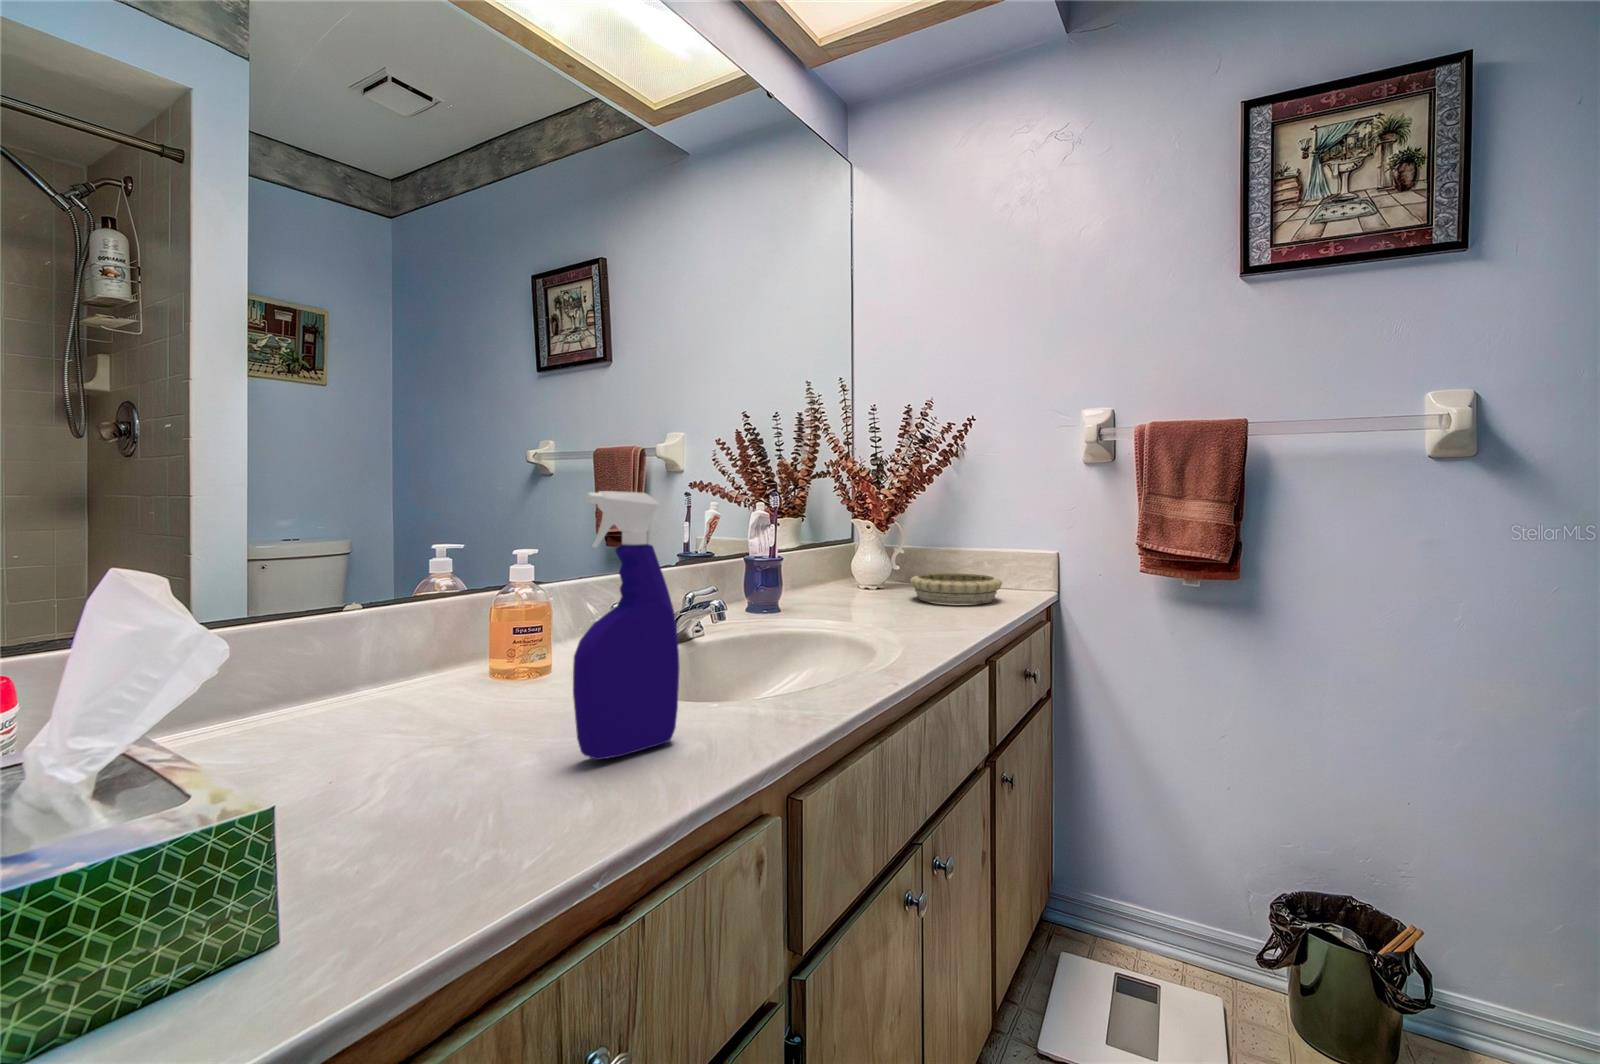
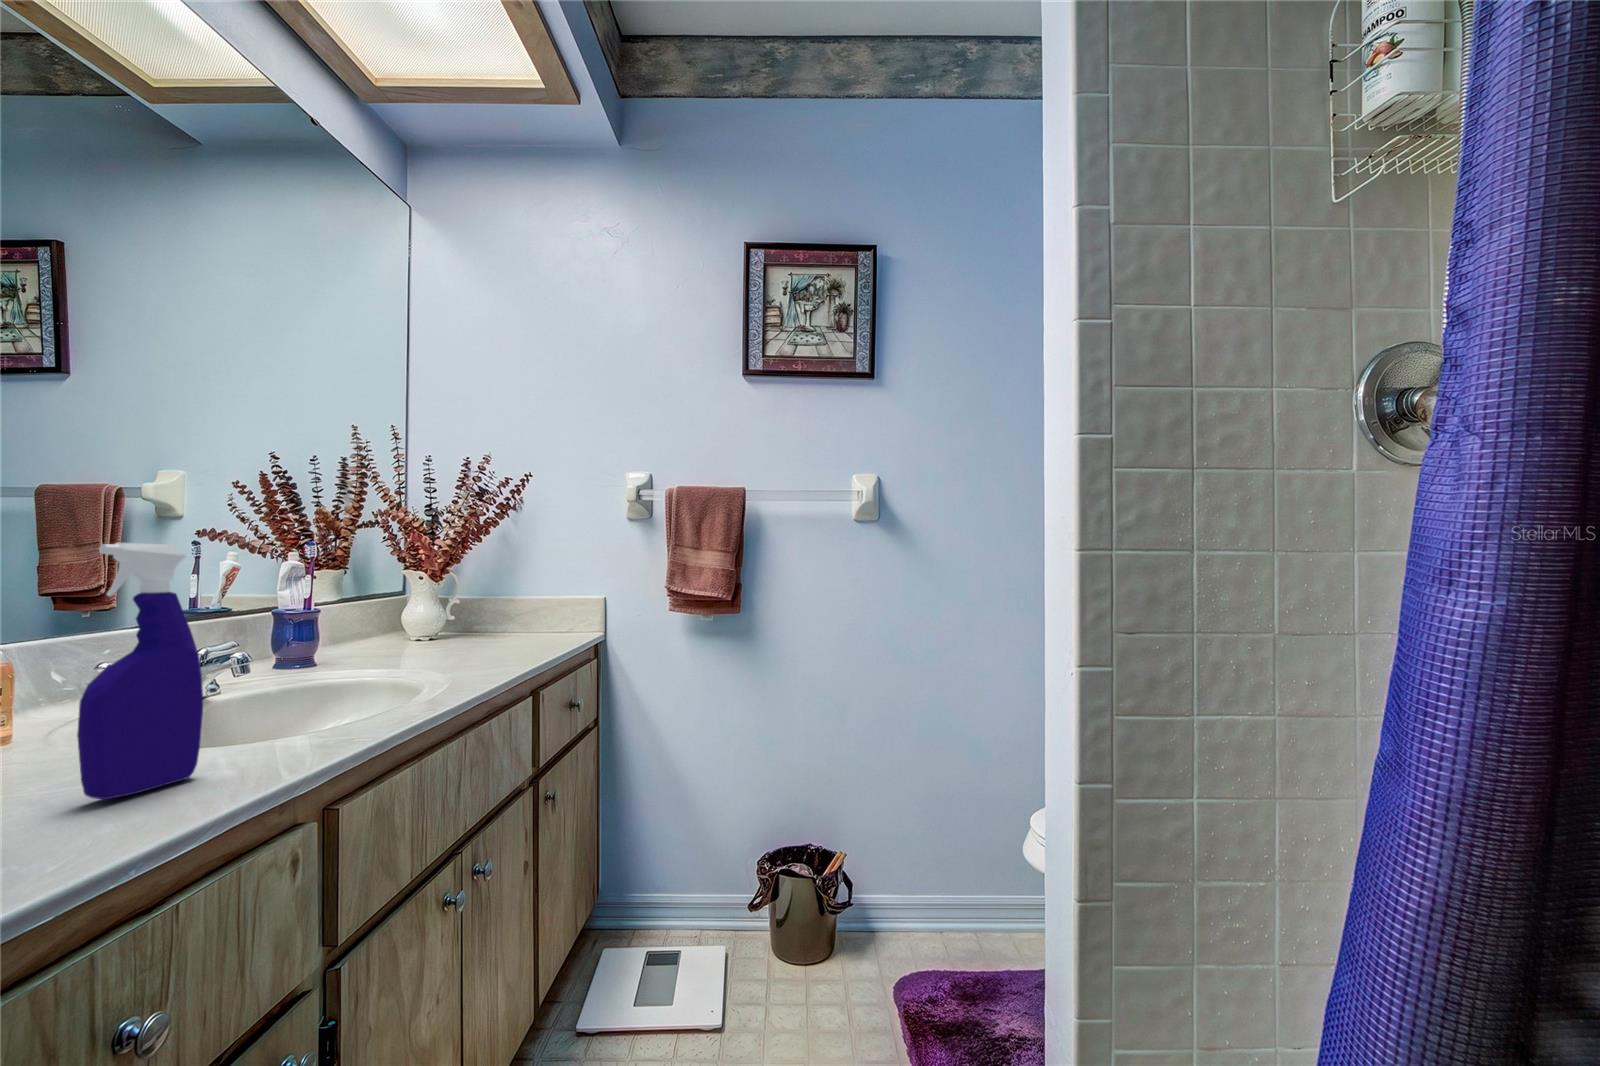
decorative bowl: present [910,573,1002,604] -> none [464,620,554,648]

